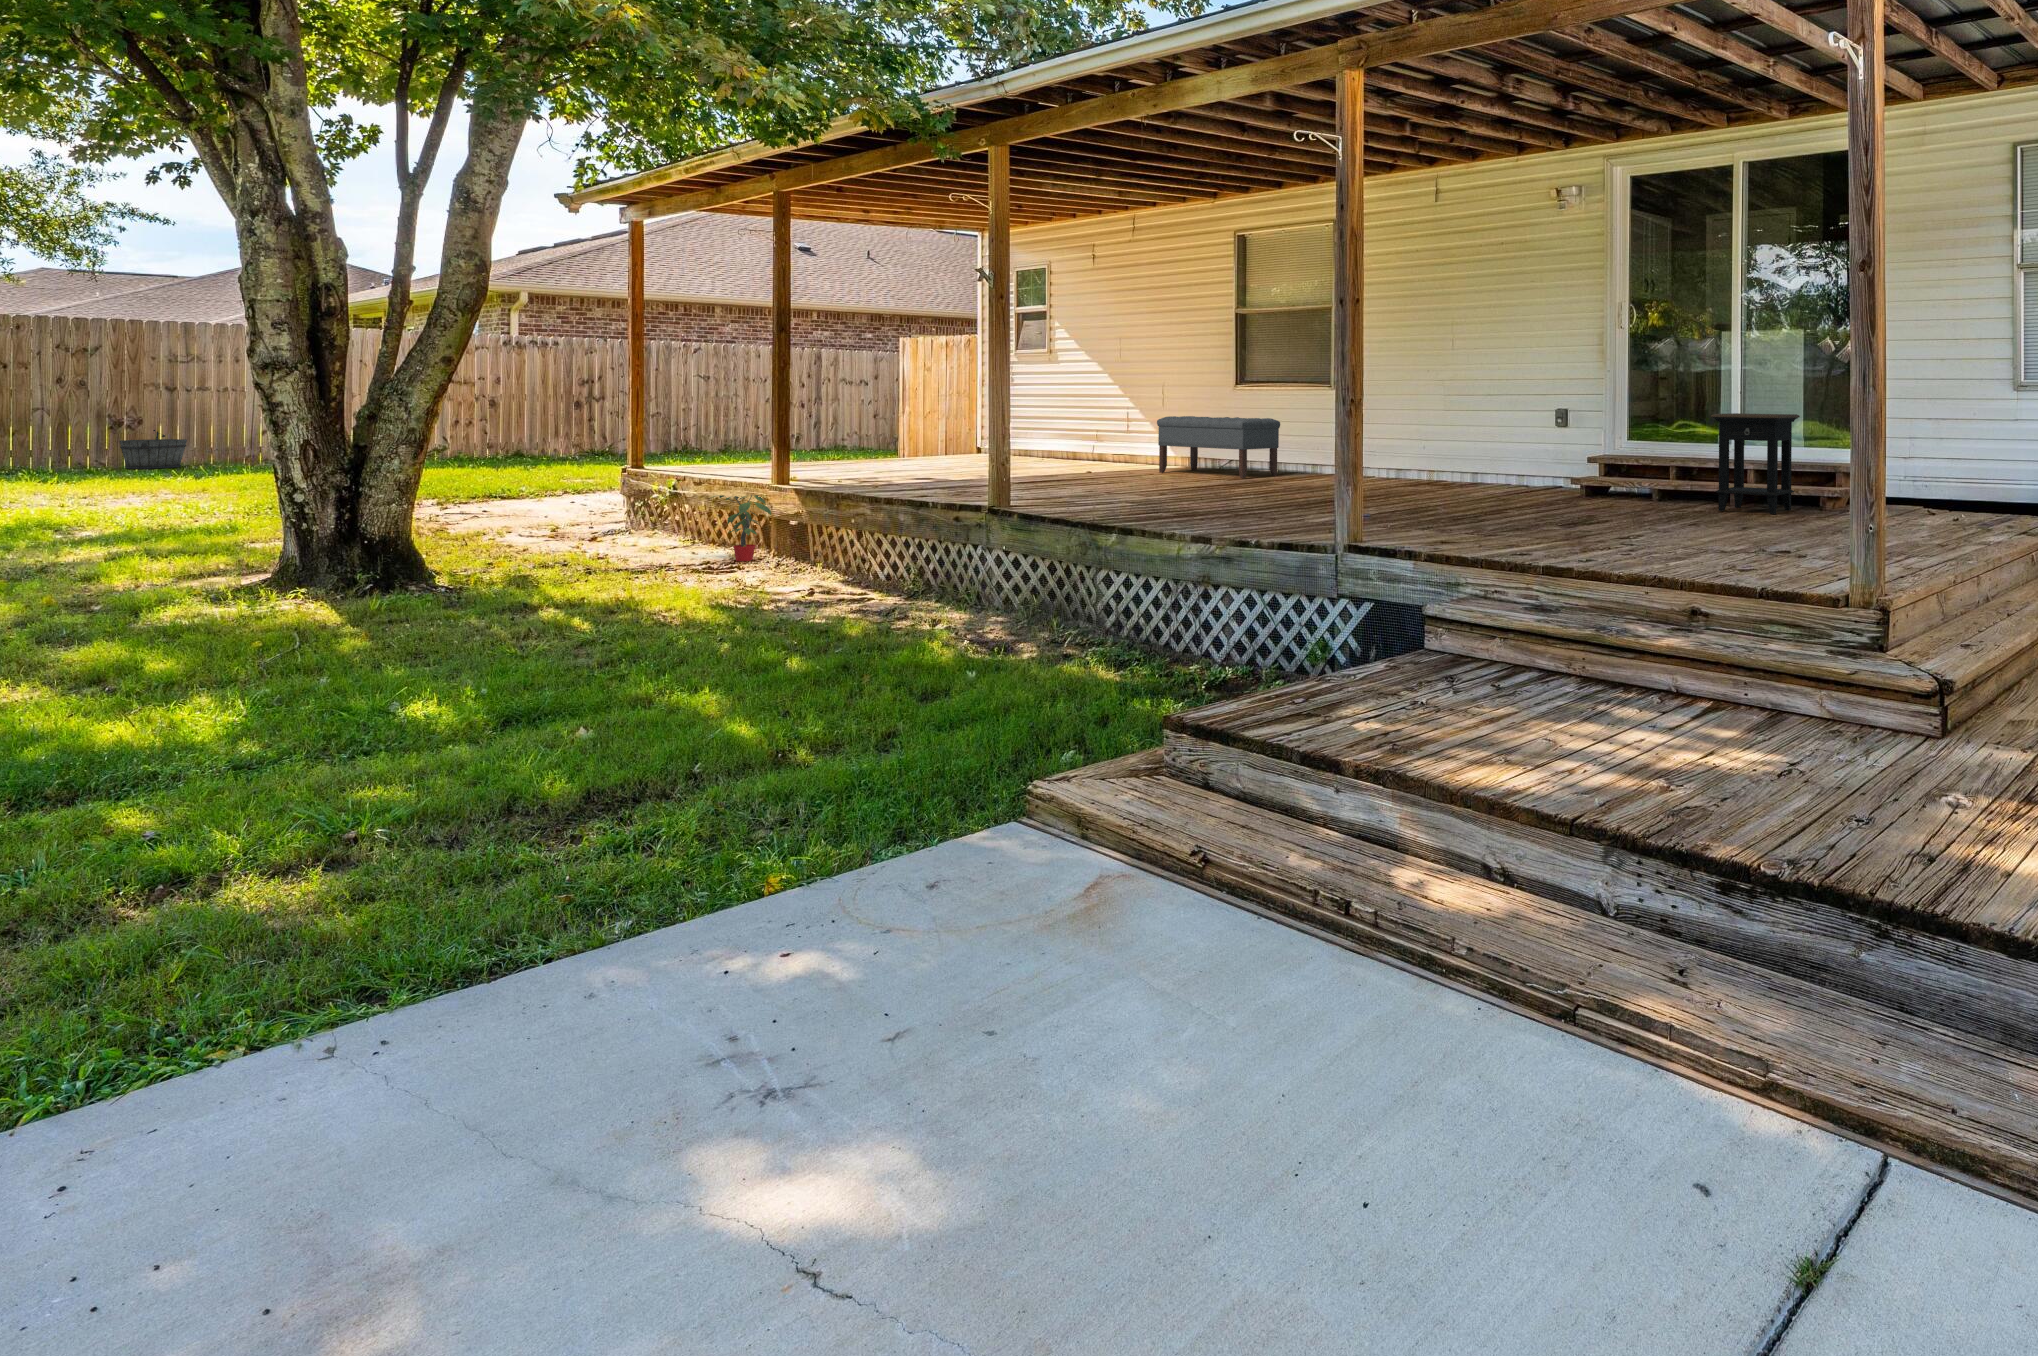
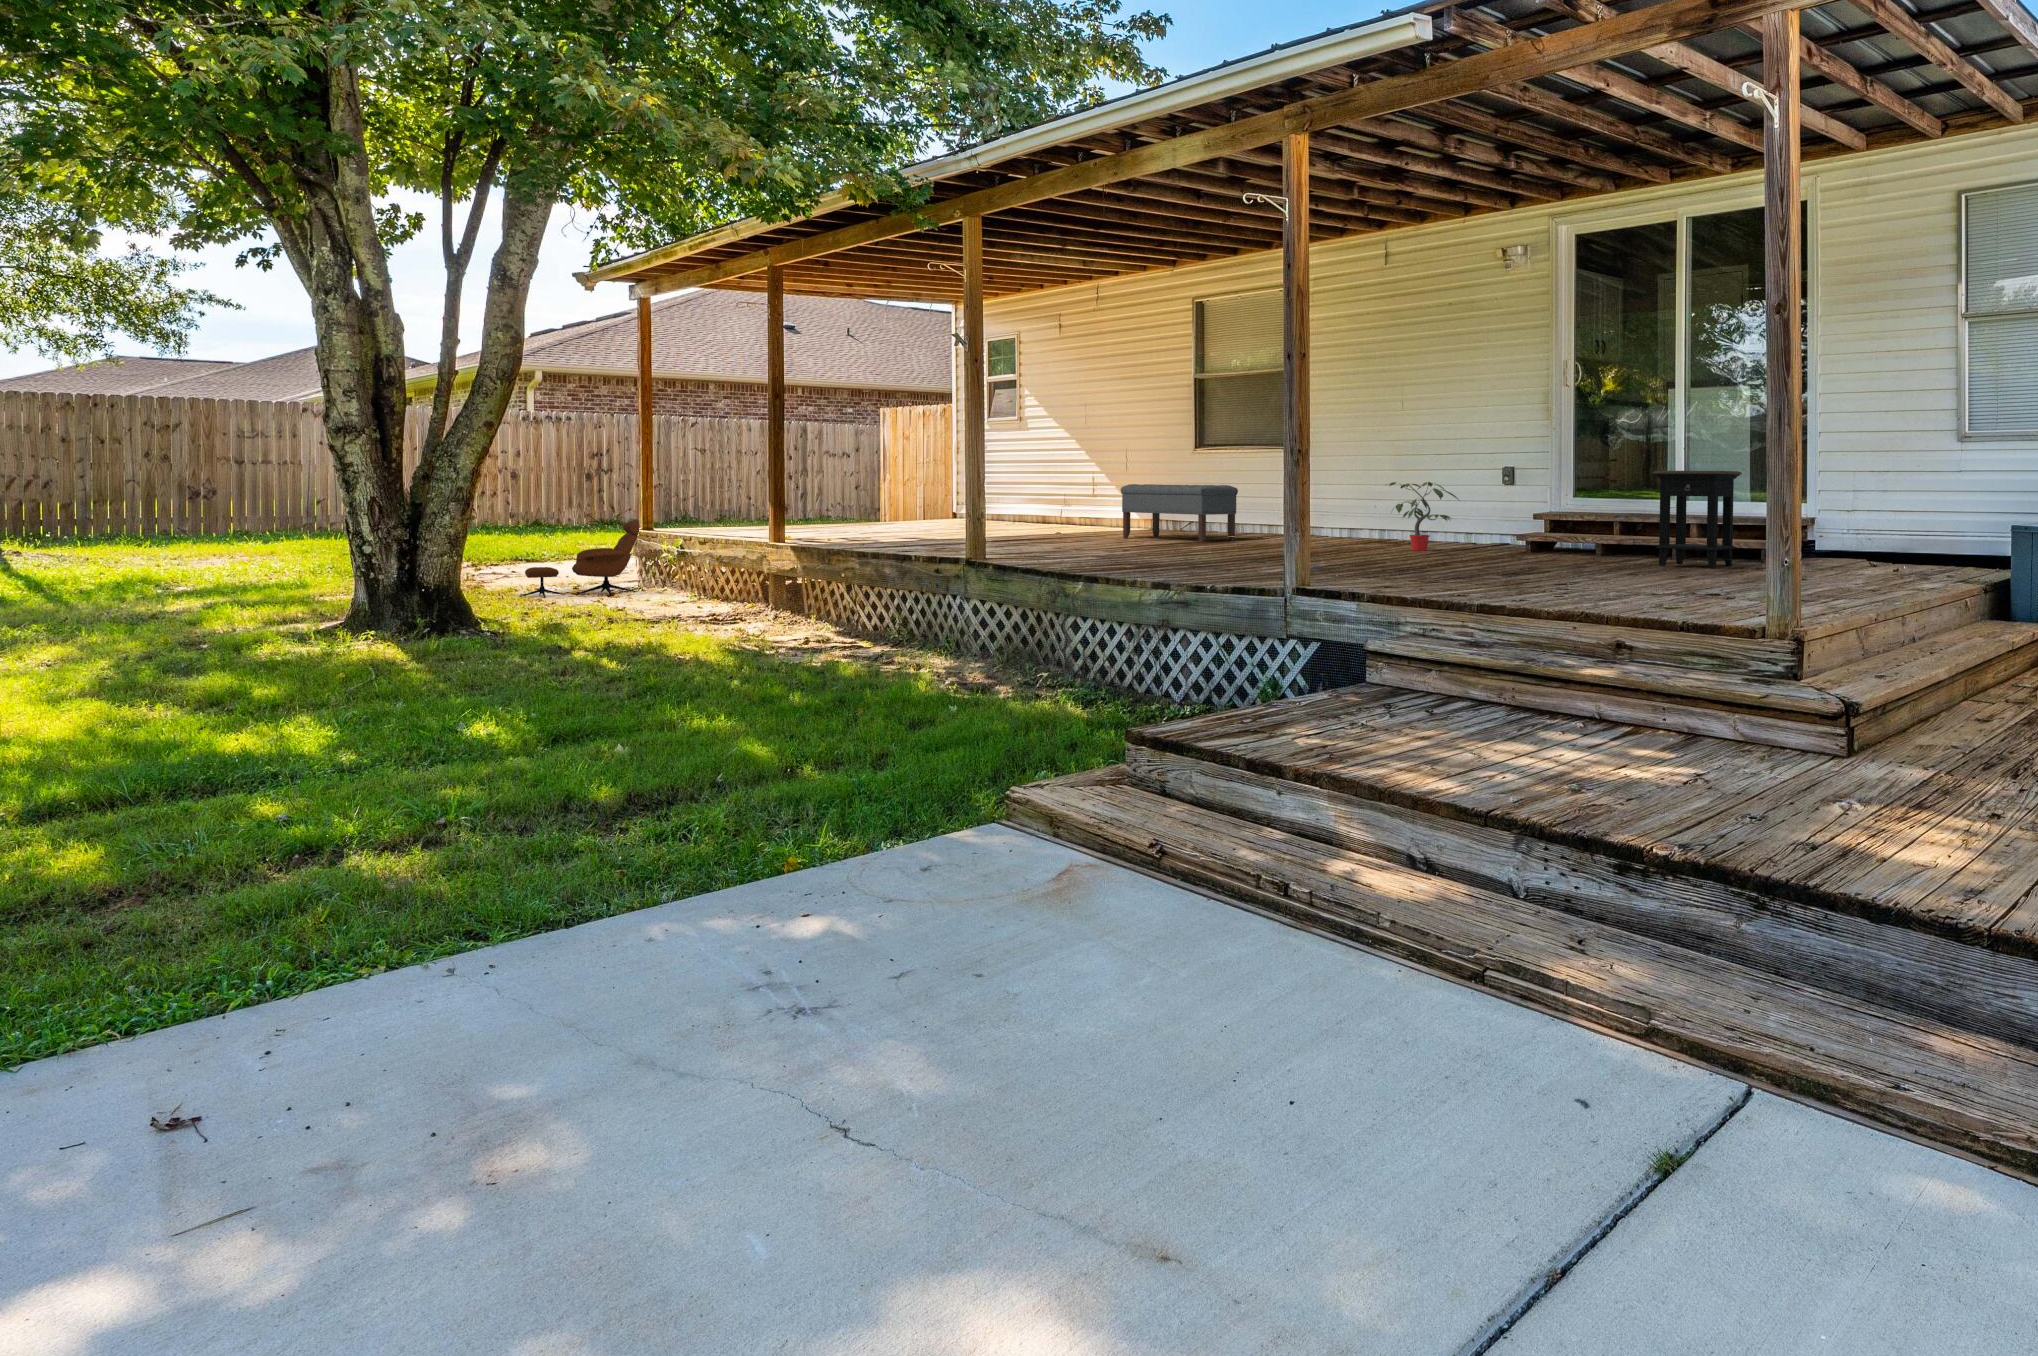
wooden bucket: present [120,430,187,469] -> none [200,501,255,536]
lounge chair: none [486,454,629,541] -> present [519,520,640,598]
potted plant: present [713,495,771,561] -> present [1390,482,1459,551]

